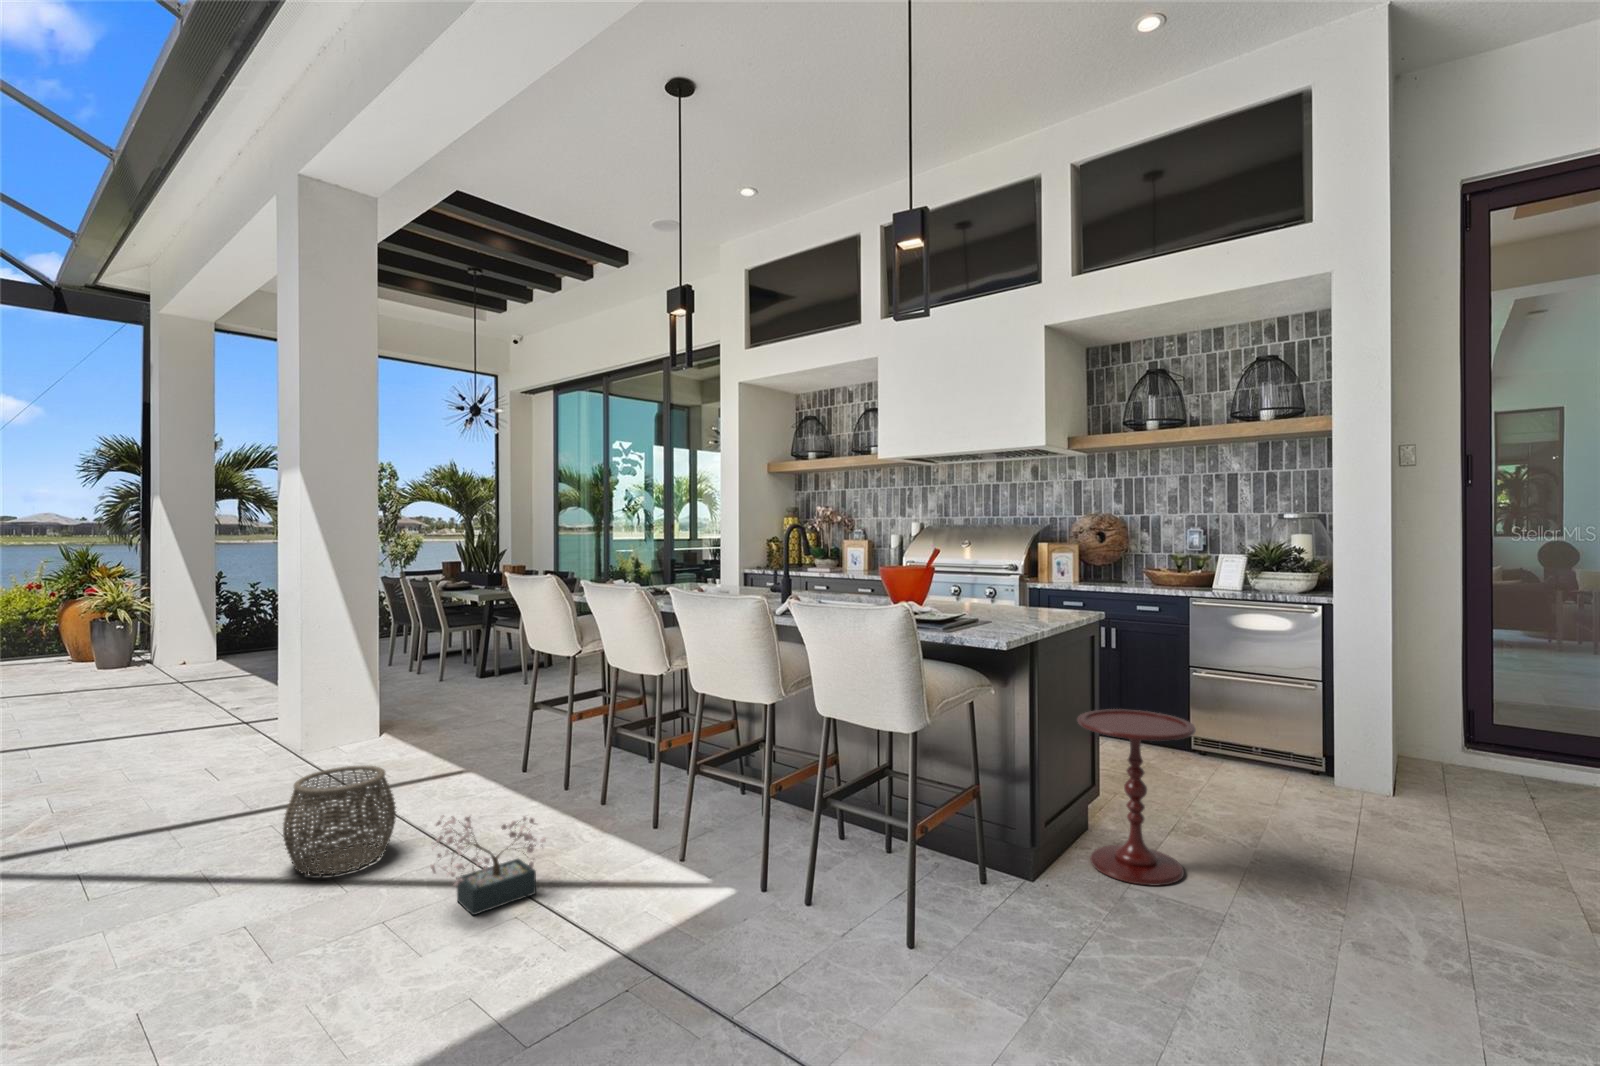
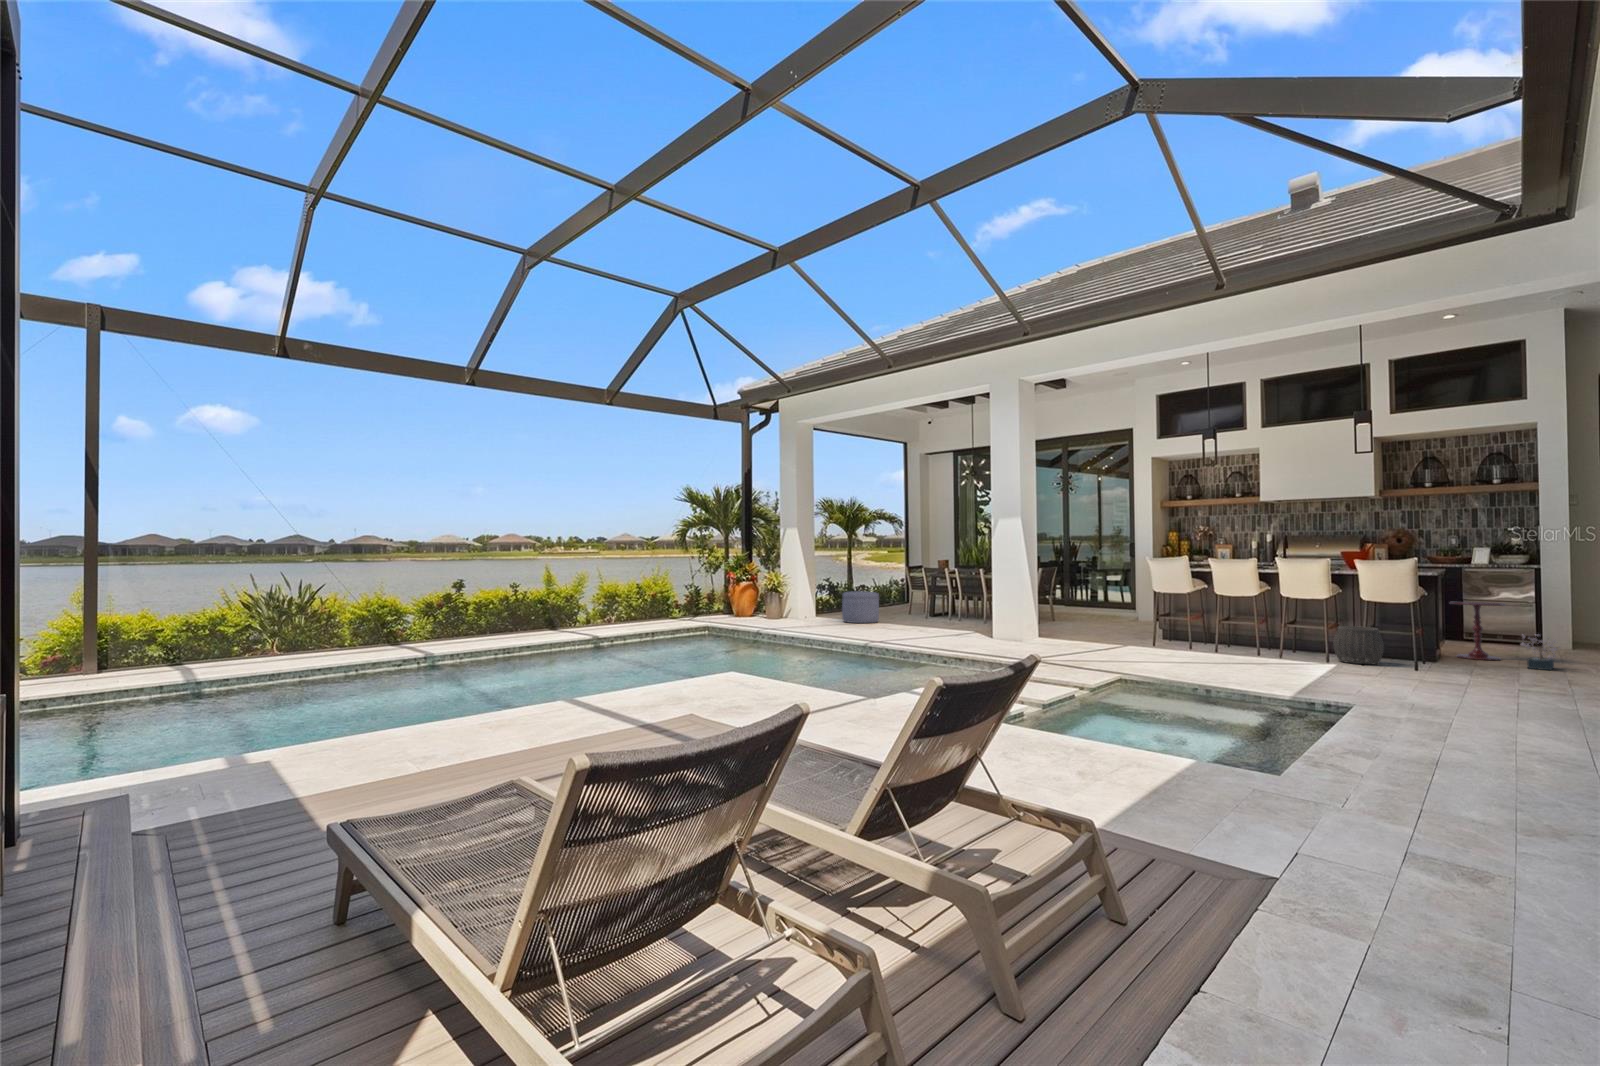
ottoman: none [122,640,213,707] -> present [842,591,879,623]
woven basket: present [283,765,396,875] -> present [1334,626,1384,664]
decorative plant: present [430,816,546,915] -> present [1521,634,1557,670]

